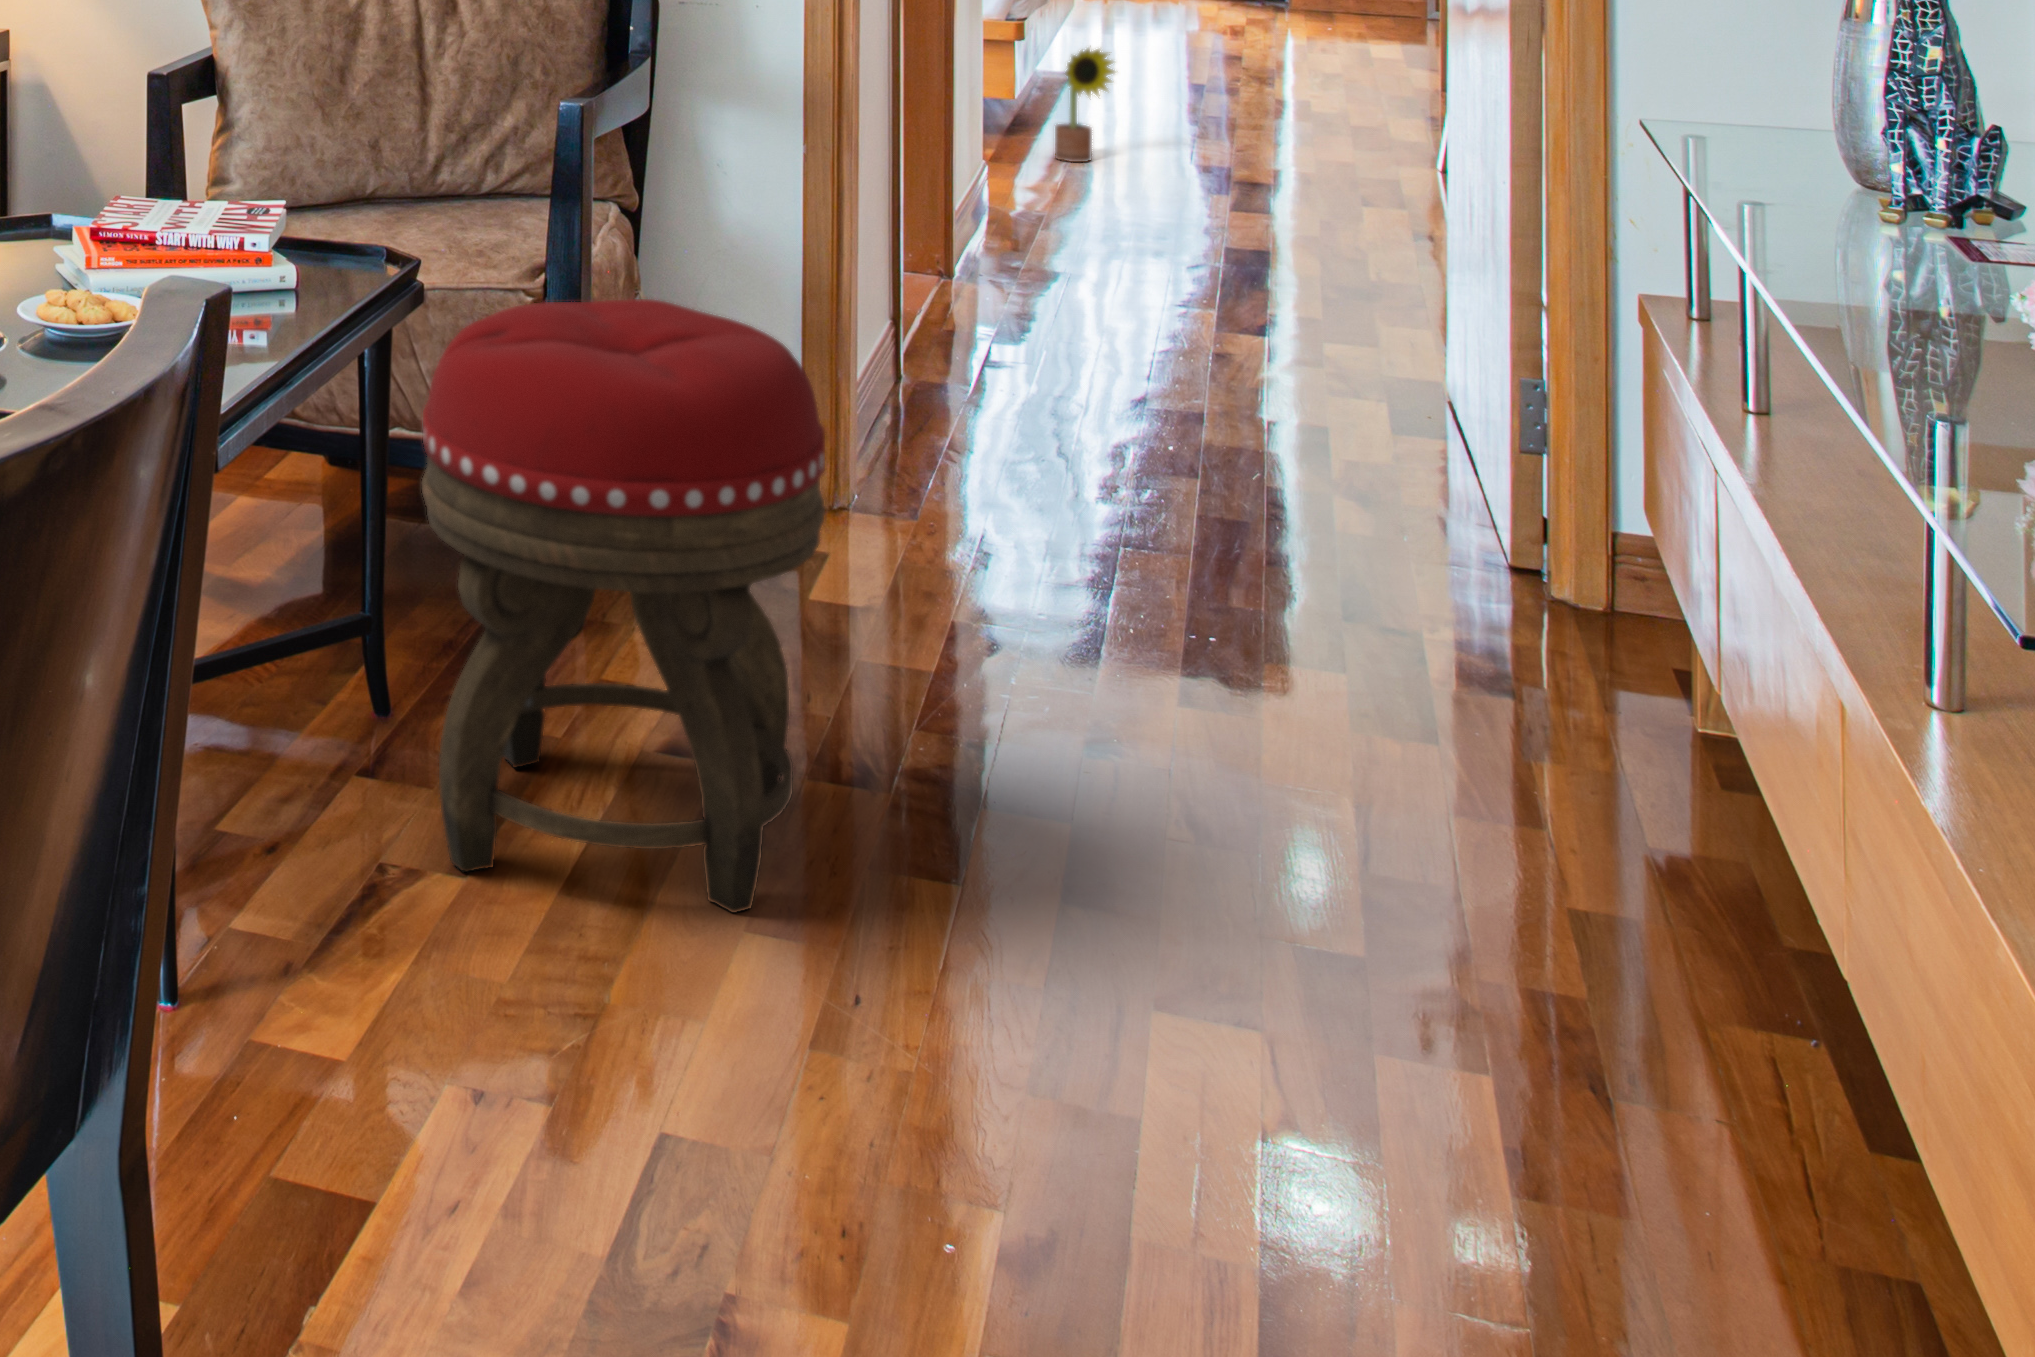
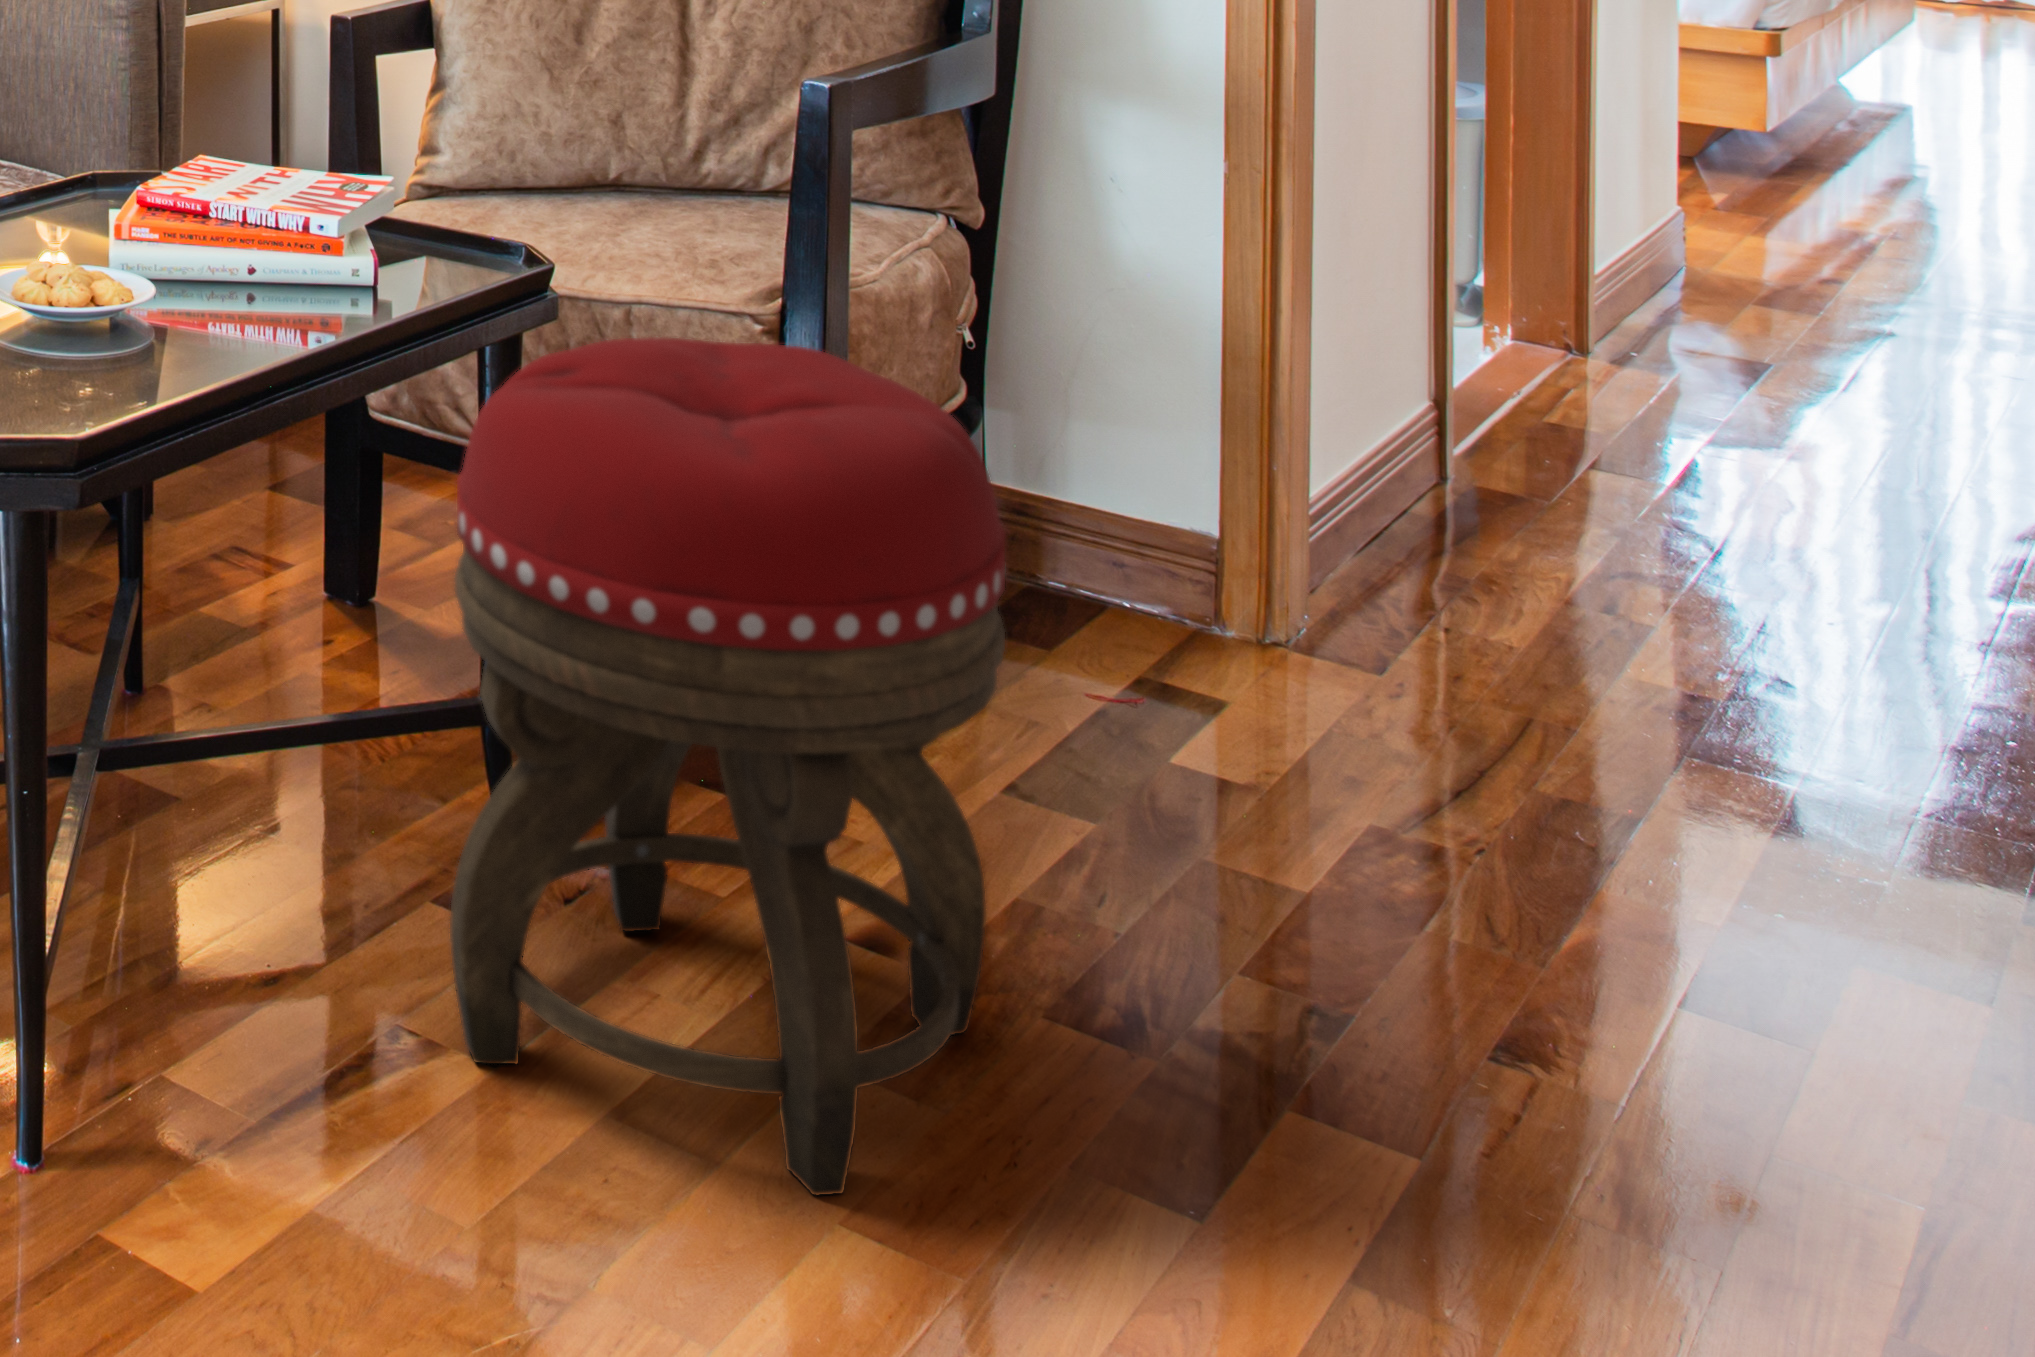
decorative plant: present [1055,48,1115,162] -> none [1816,68,1912,220]

